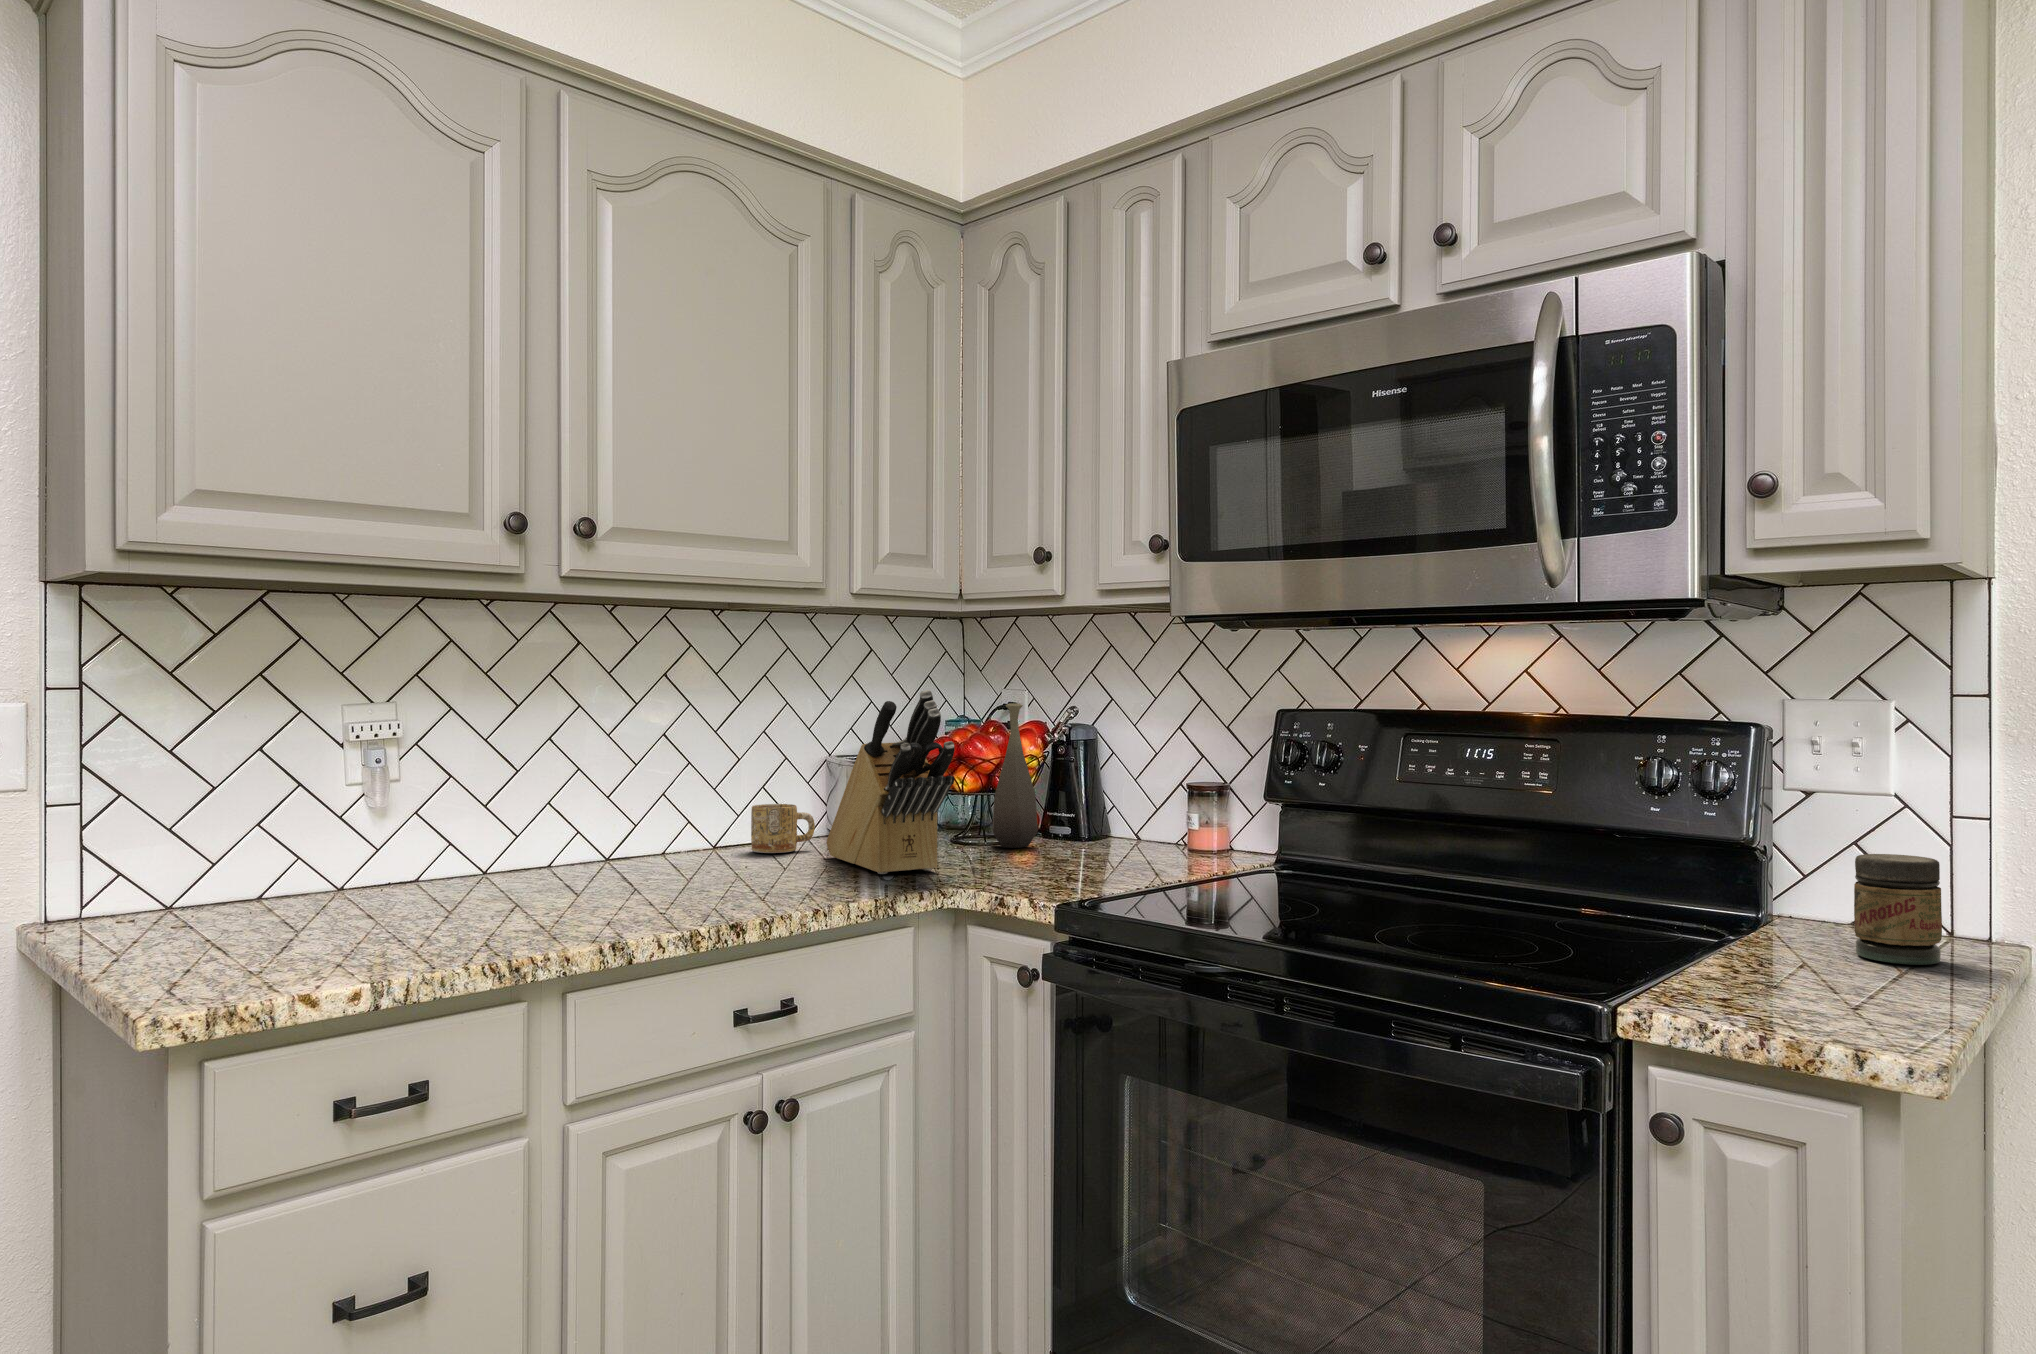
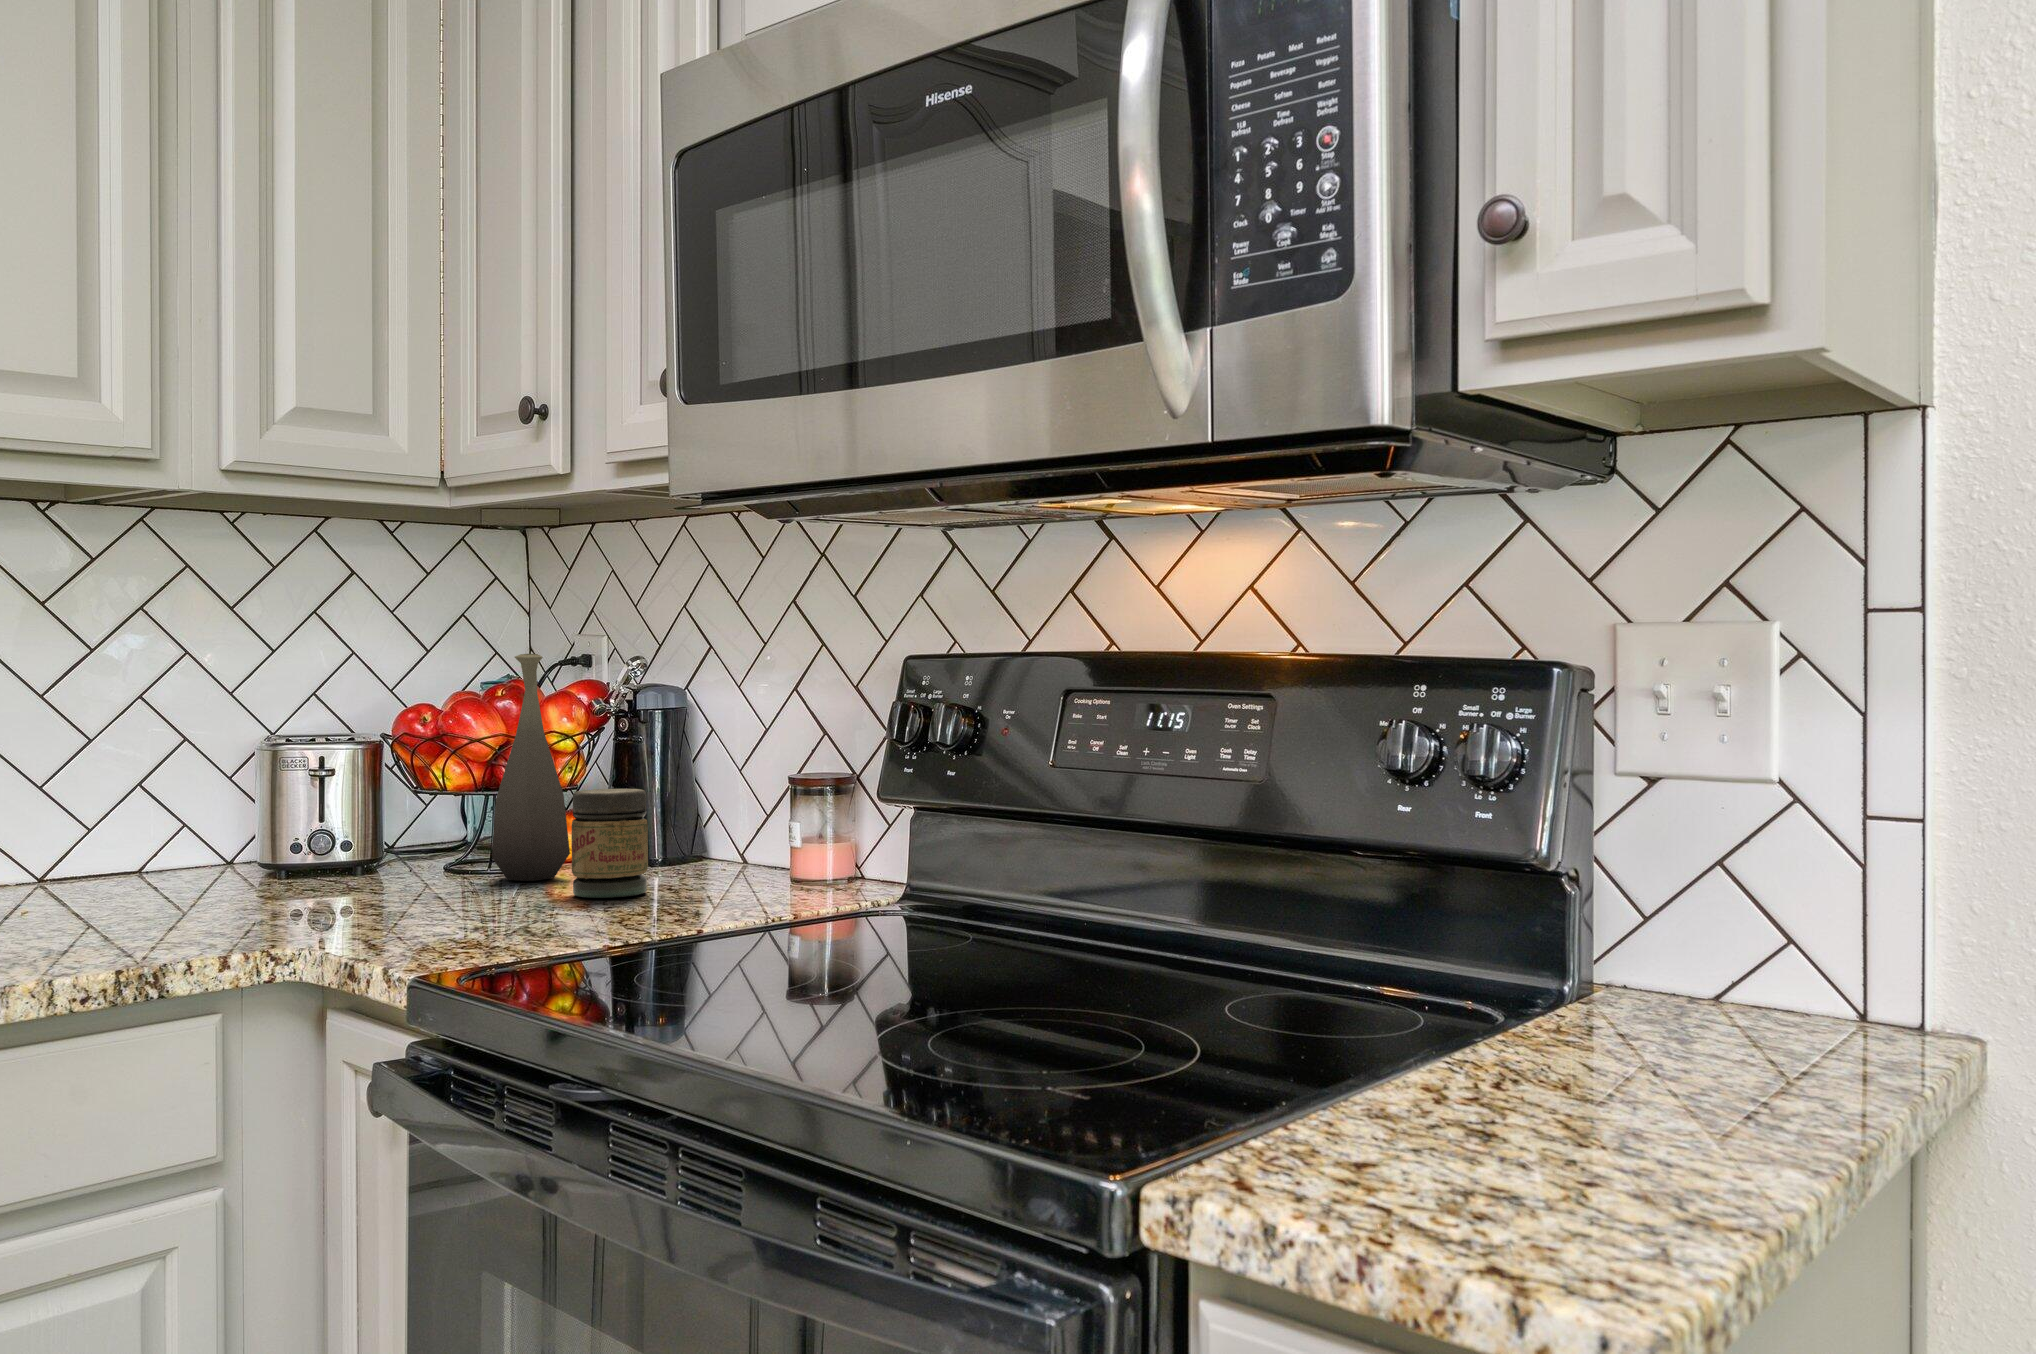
knife block: present [826,690,955,874] -> none [195,625,329,928]
mug: present [751,804,815,853] -> none [87,815,201,894]
jar: present [1854,854,1942,965] -> present [572,789,648,898]

